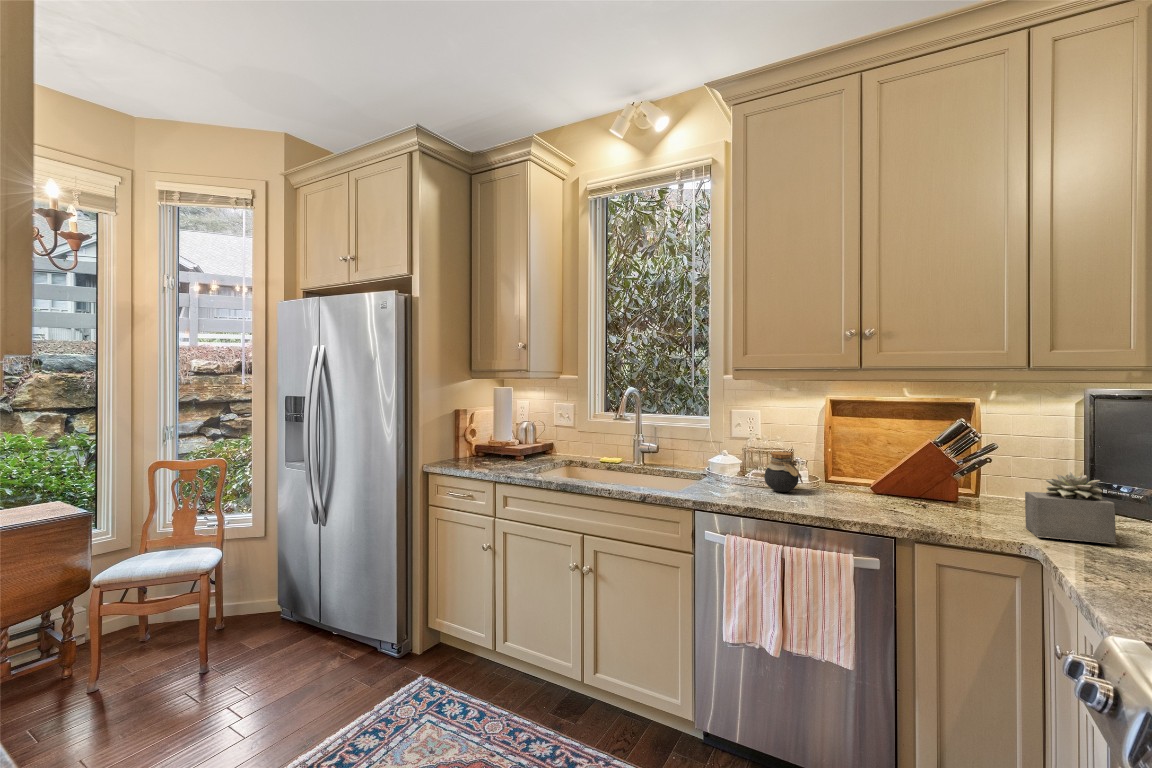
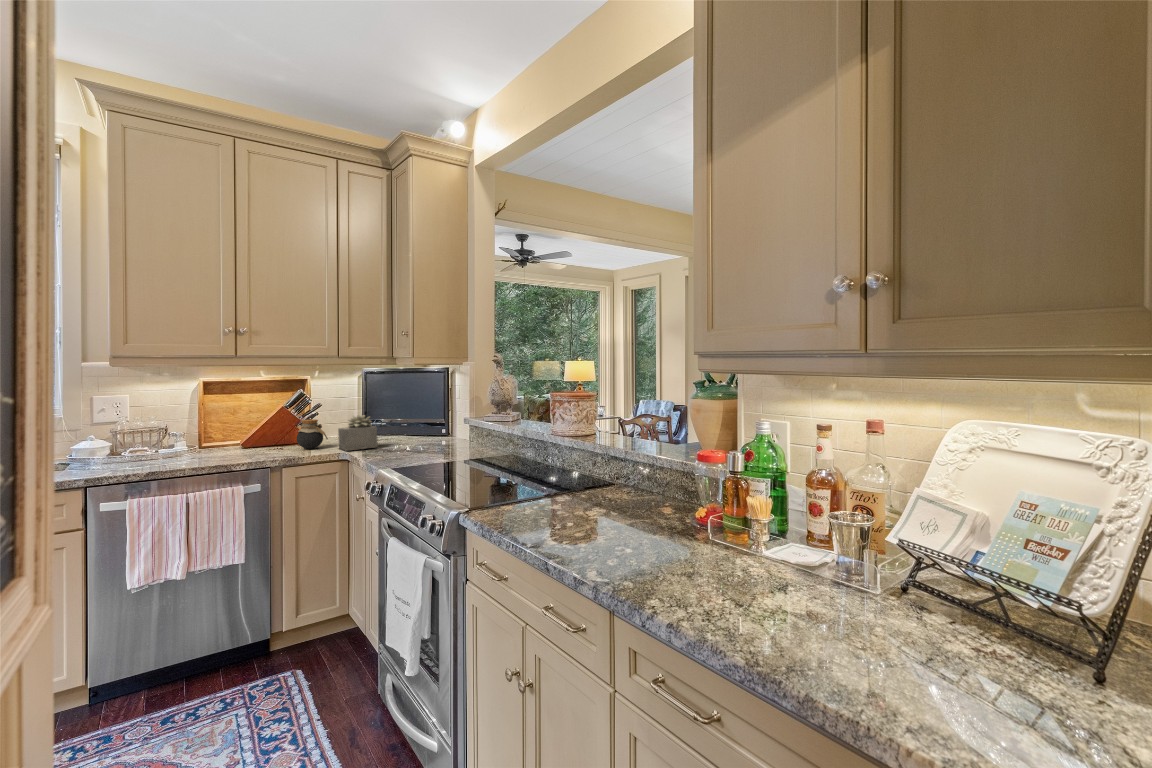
jar: present [764,452,803,492] -> present [297,419,328,449]

